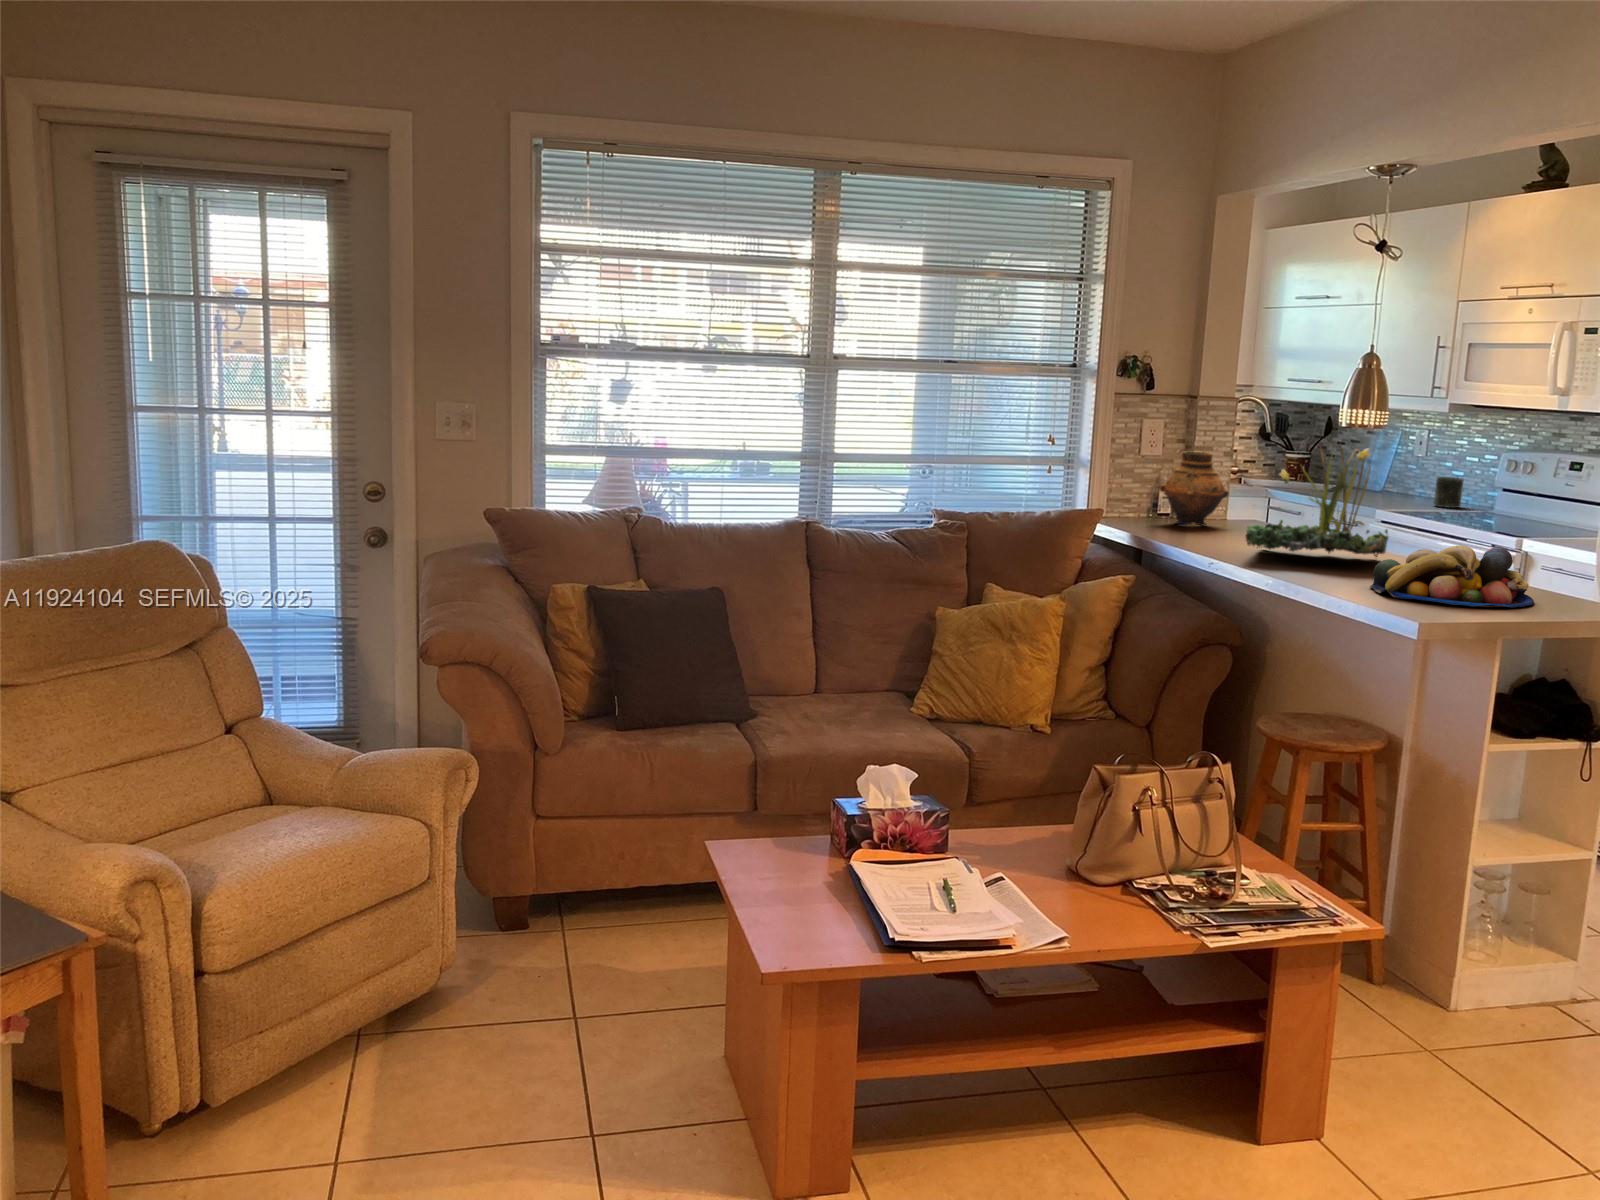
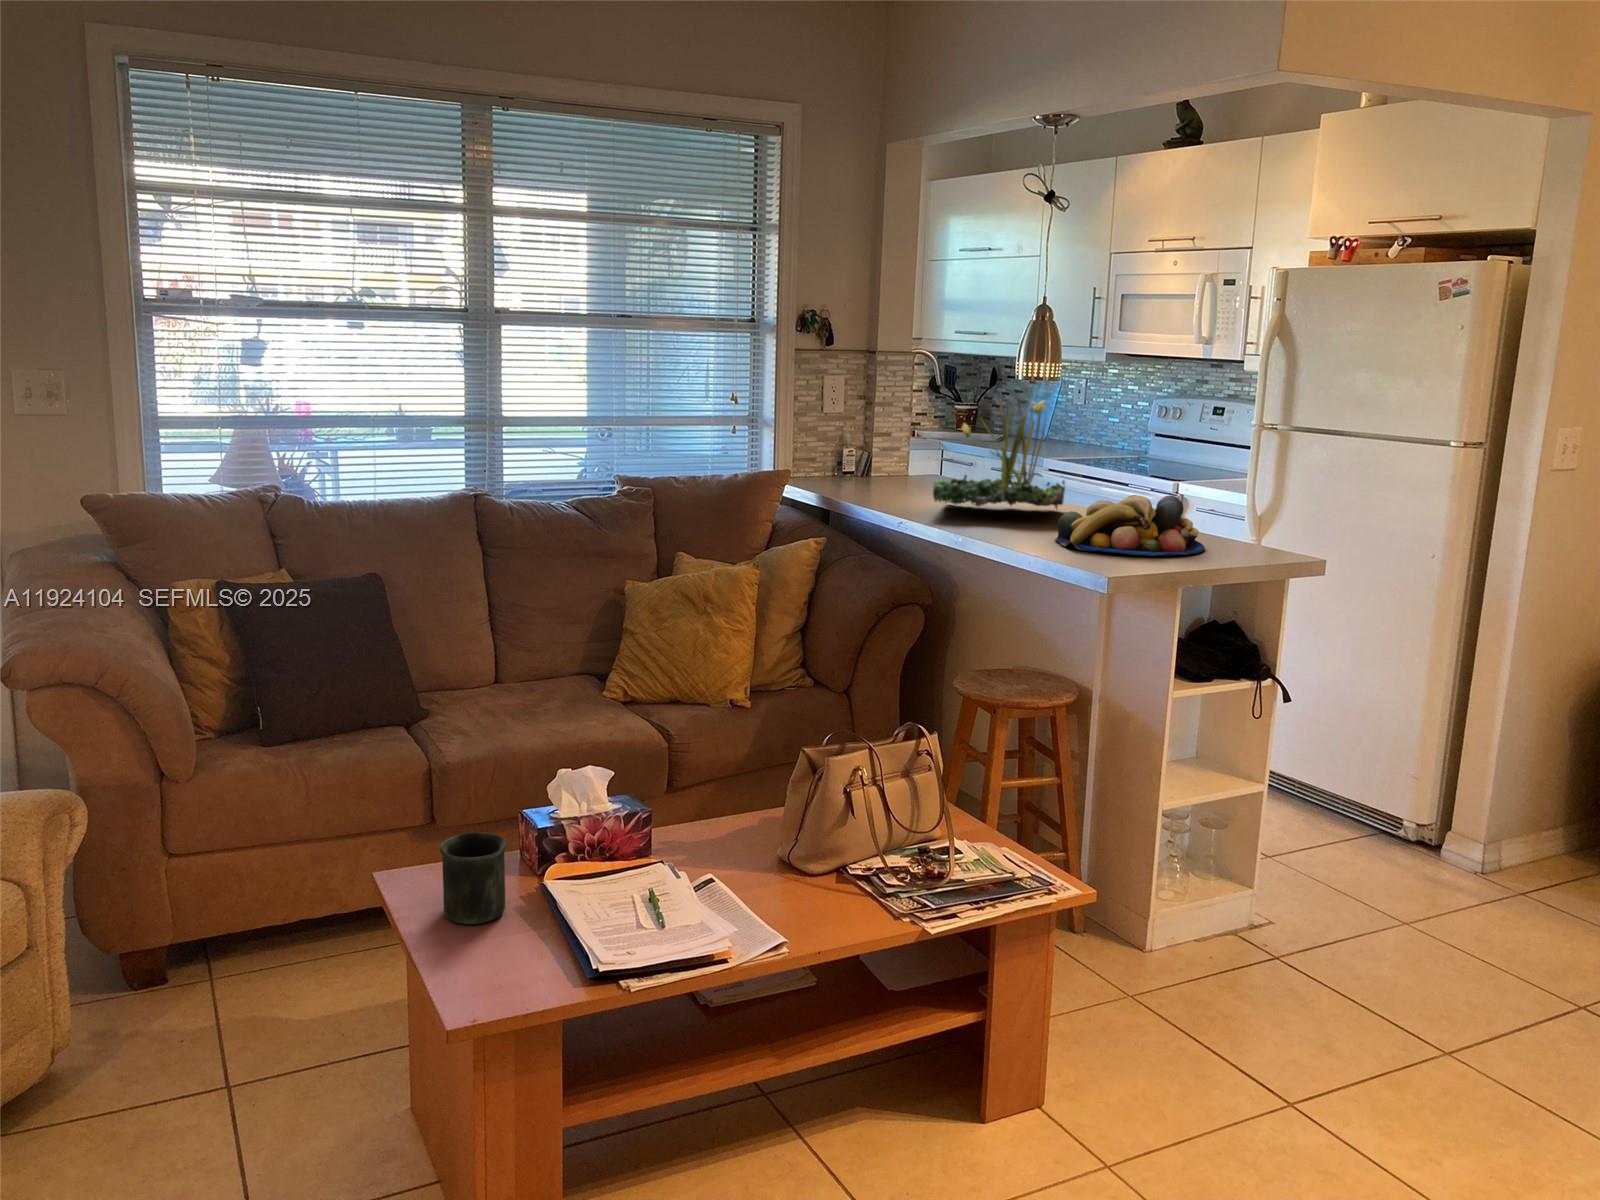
vase: present [1160,451,1229,525] -> none [843,406,911,481]
mug: present [1434,477,1464,508] -> present [439,832,507,924]

